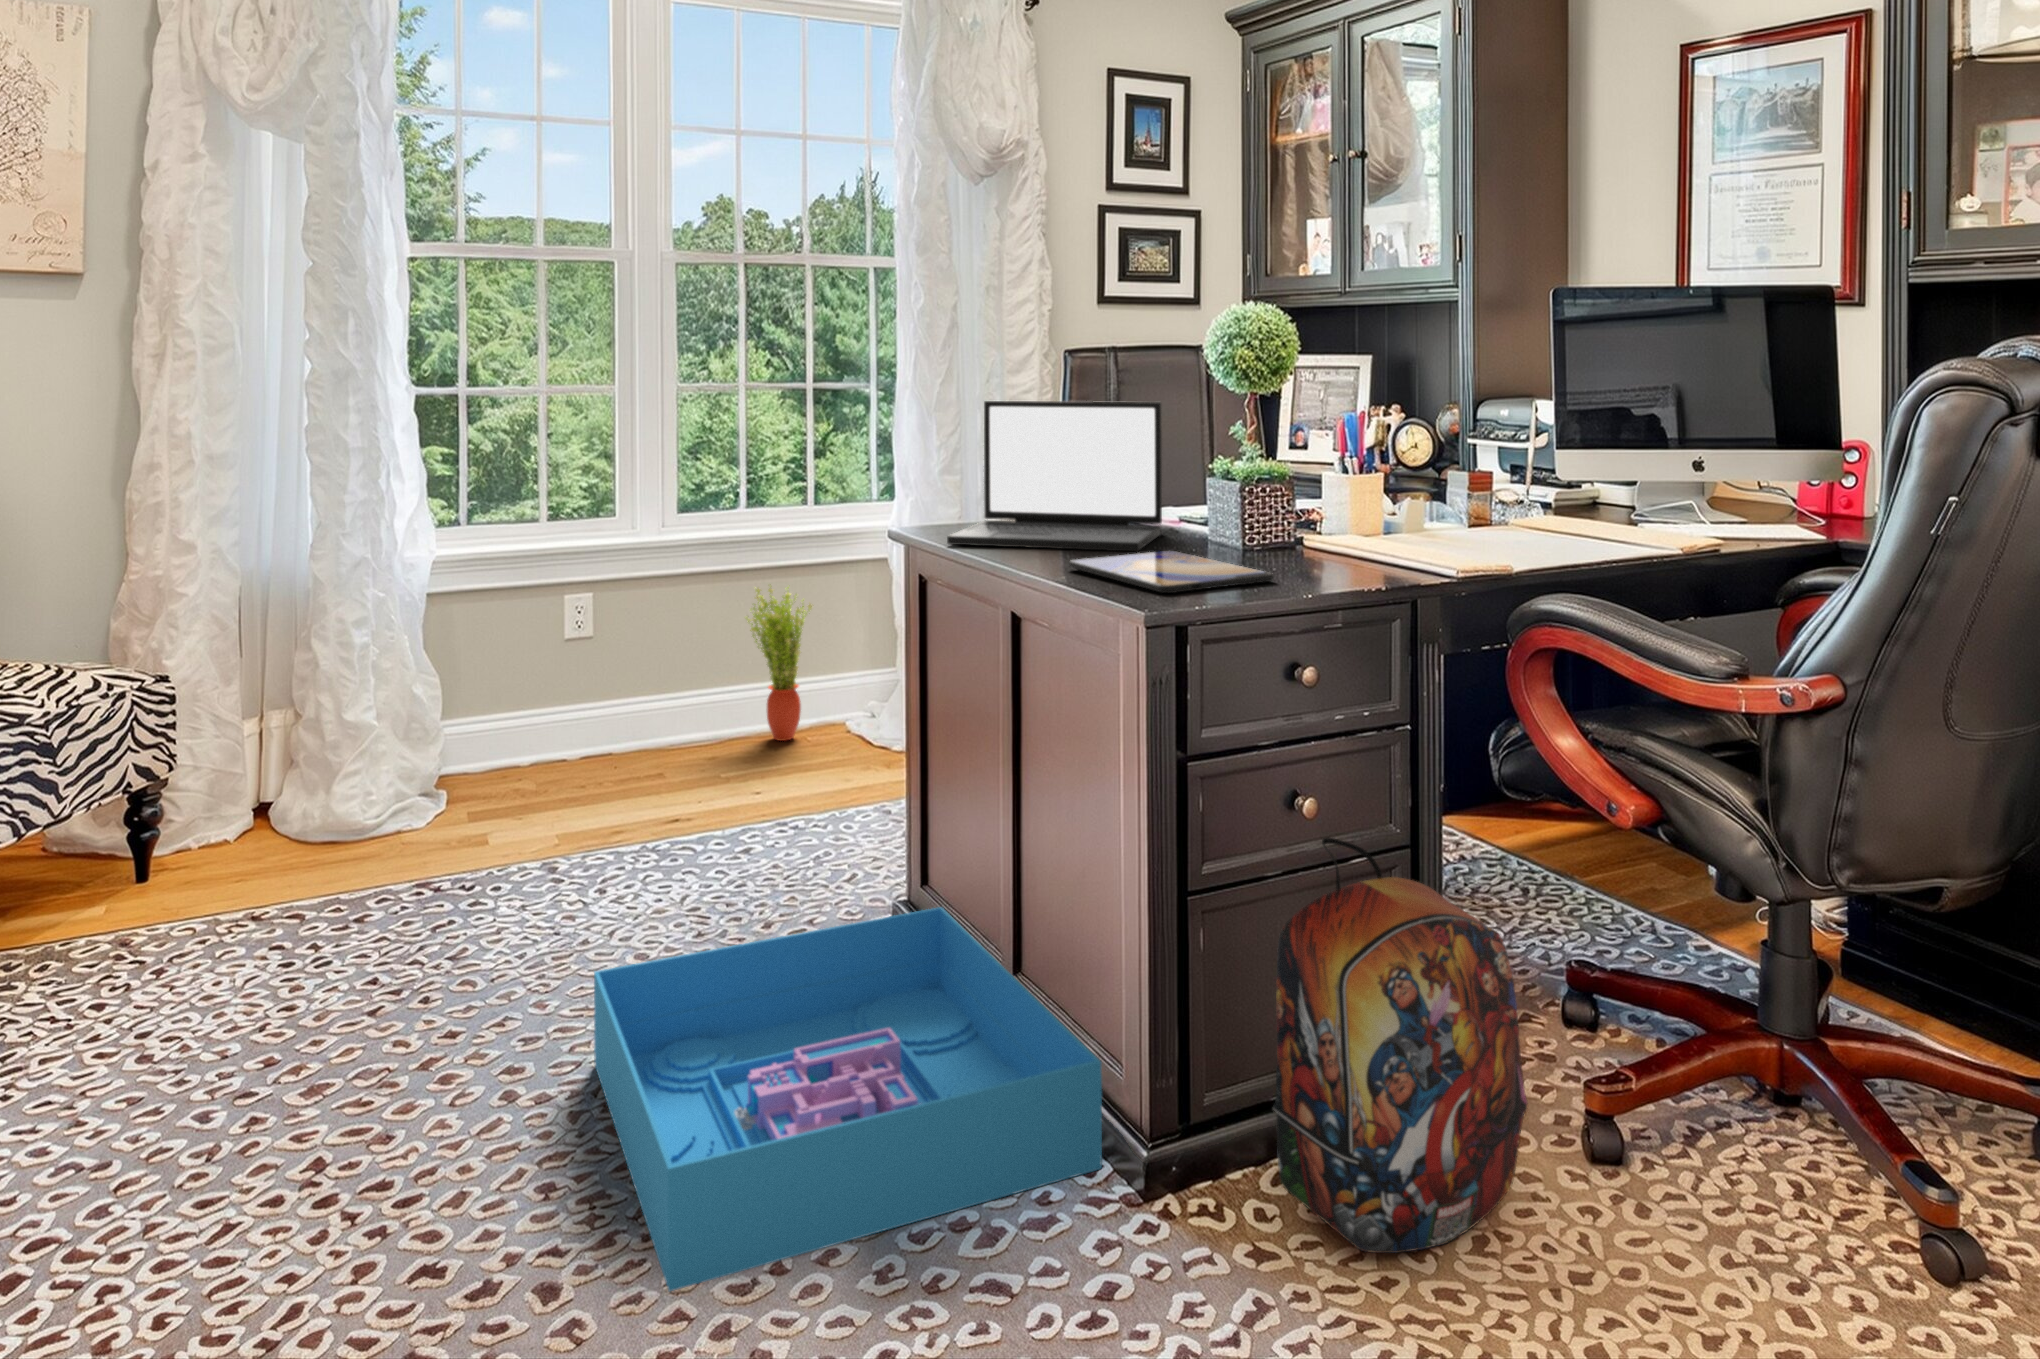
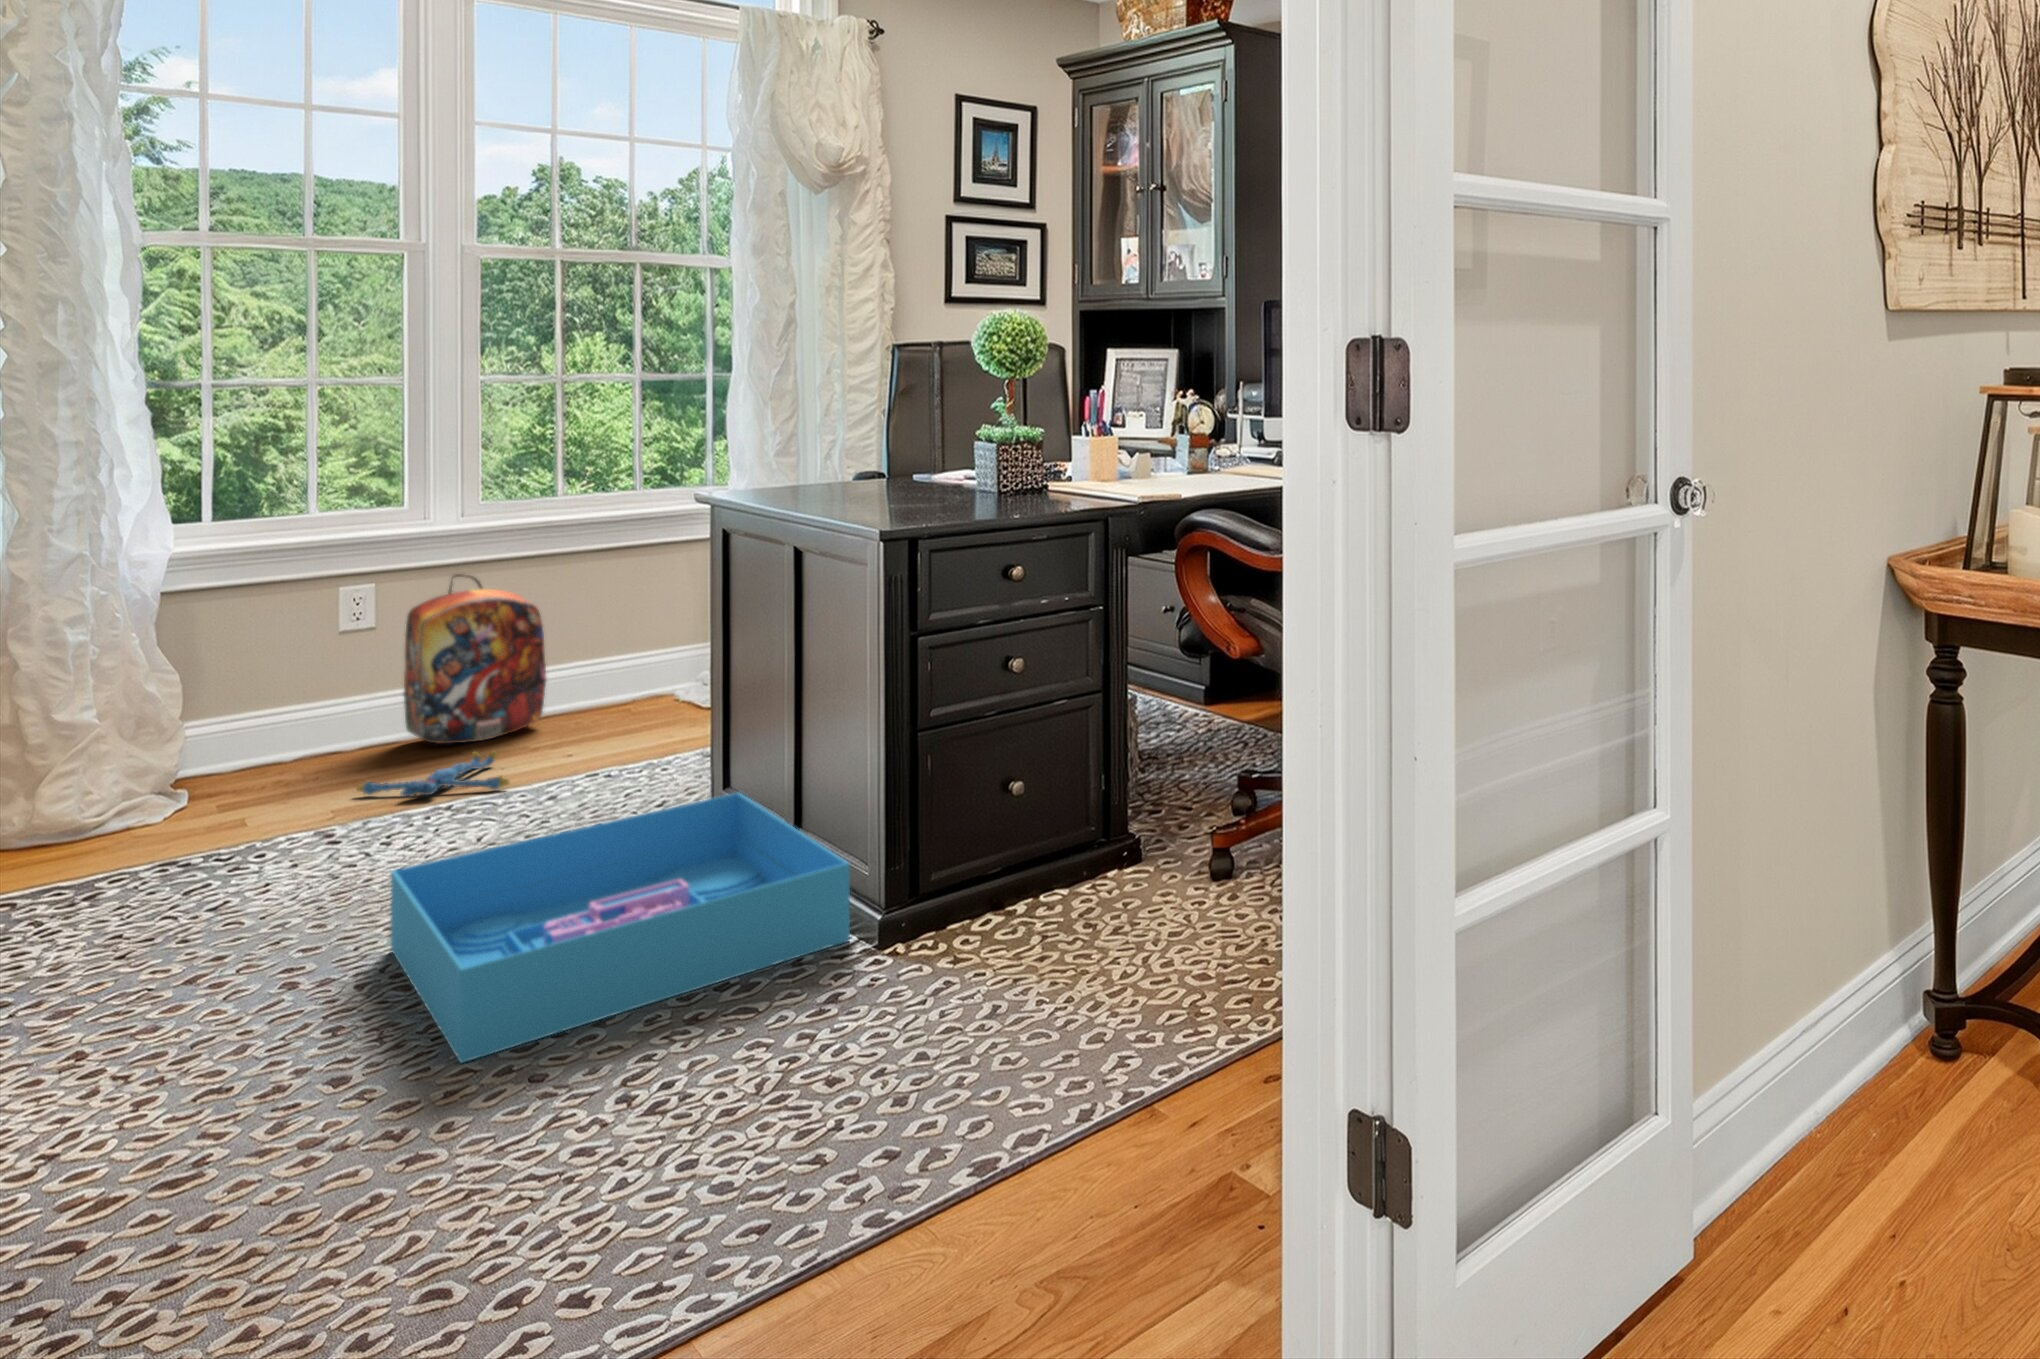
laptop: present [947,401,1162,551] -> none [747,385,942,501]
tablet: present [1069,551,1274,593] -> none [841,496,998,521]
potted plant: present [747,587,812,741] -> none [568,561,644,705]
plush toy: none [565,789,699,841] -> present [357,751,509,797]
backpack: present [1273,837,1527,1253] -> present [403,574,546,744]

